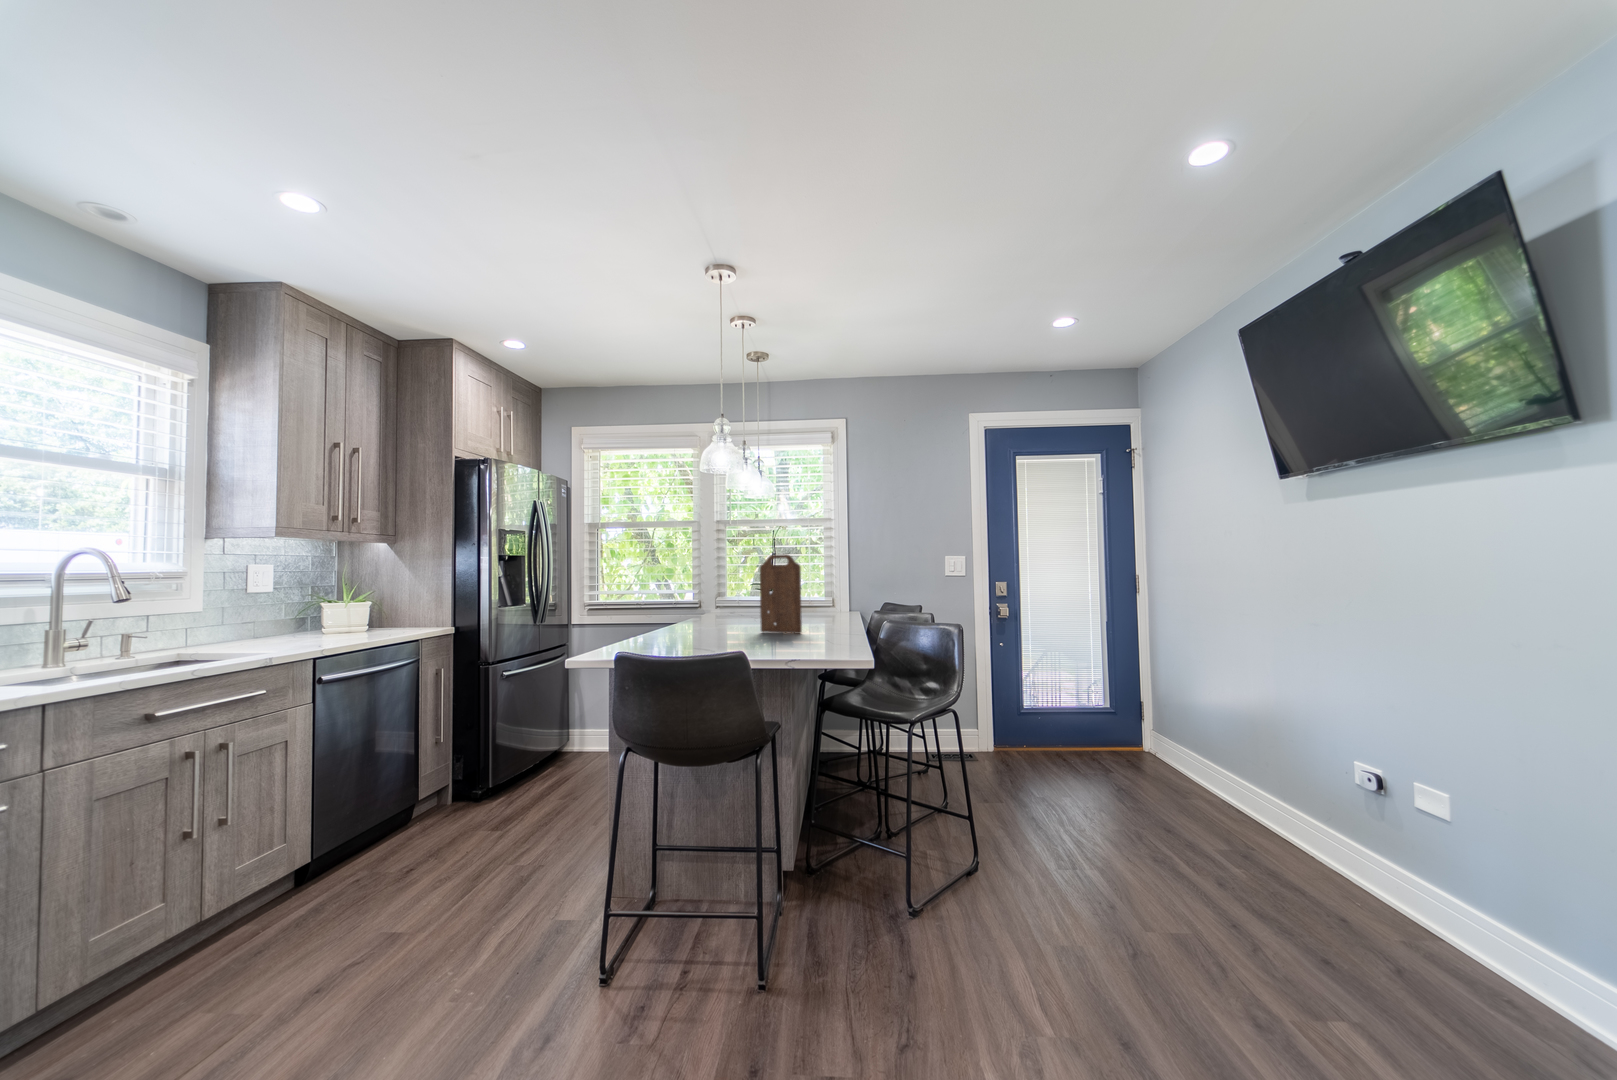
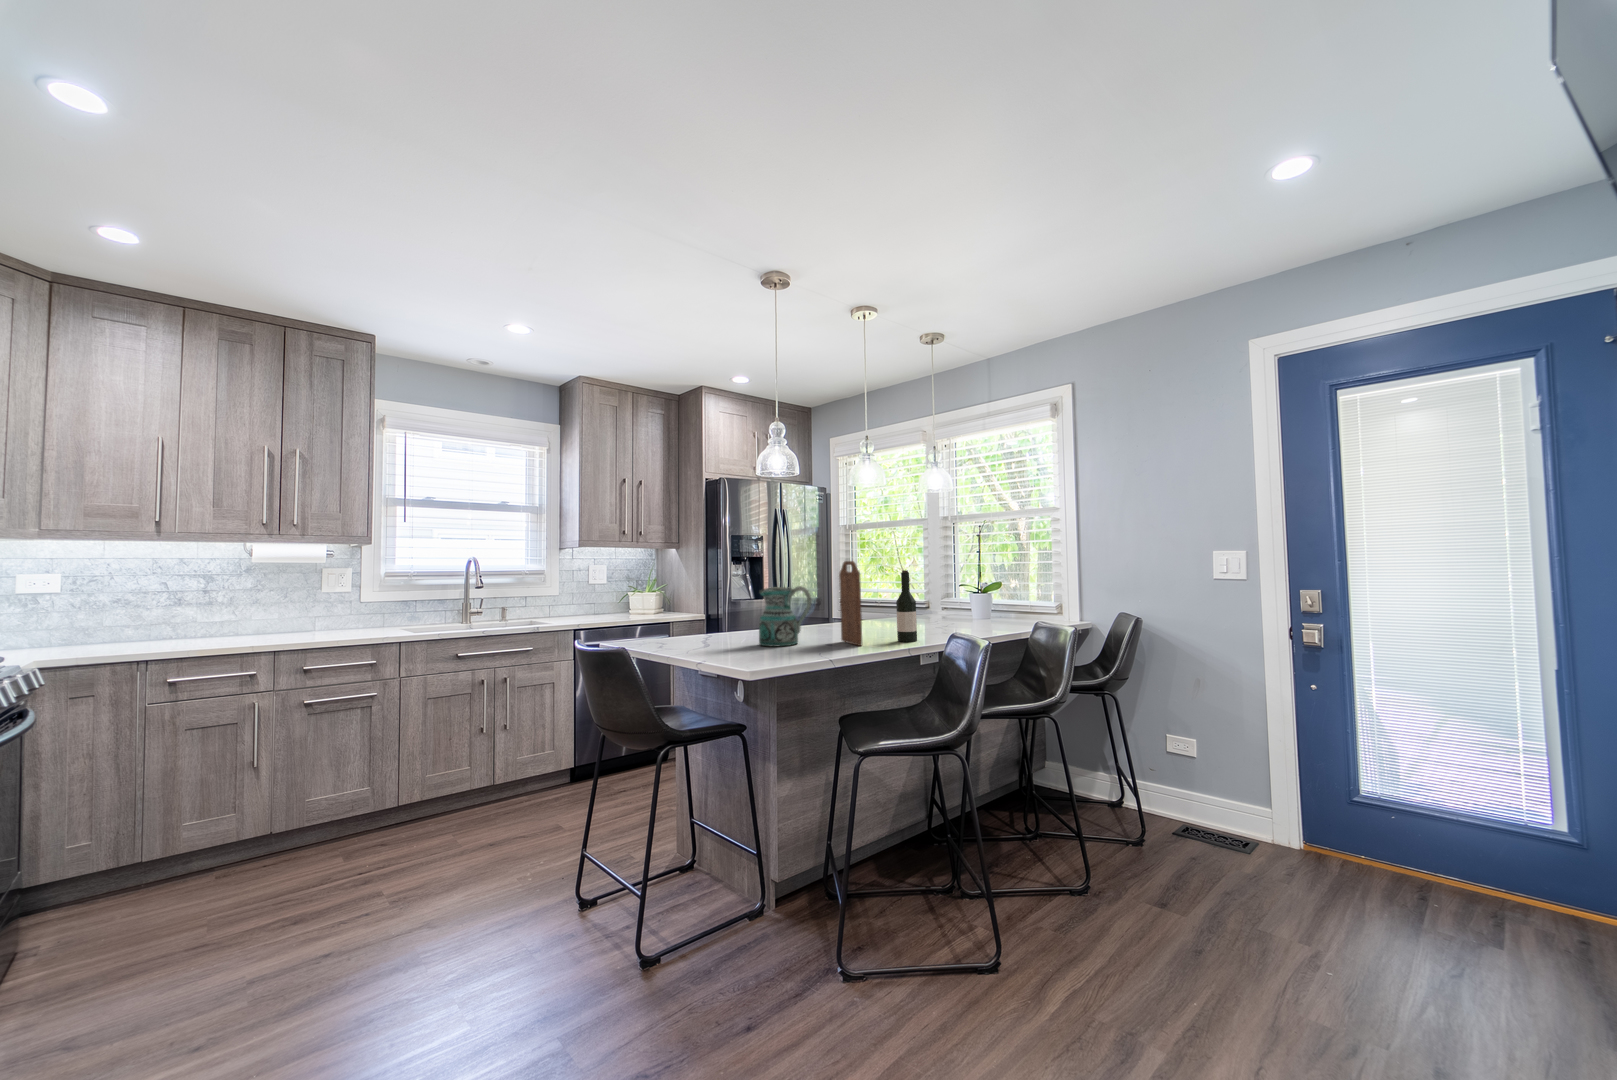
wine bottle: none [805,565,822,628] -> present [896,570,917,642]
ceramic pitcher: none [693,579,745,641] -> present [759,586,811,646]

